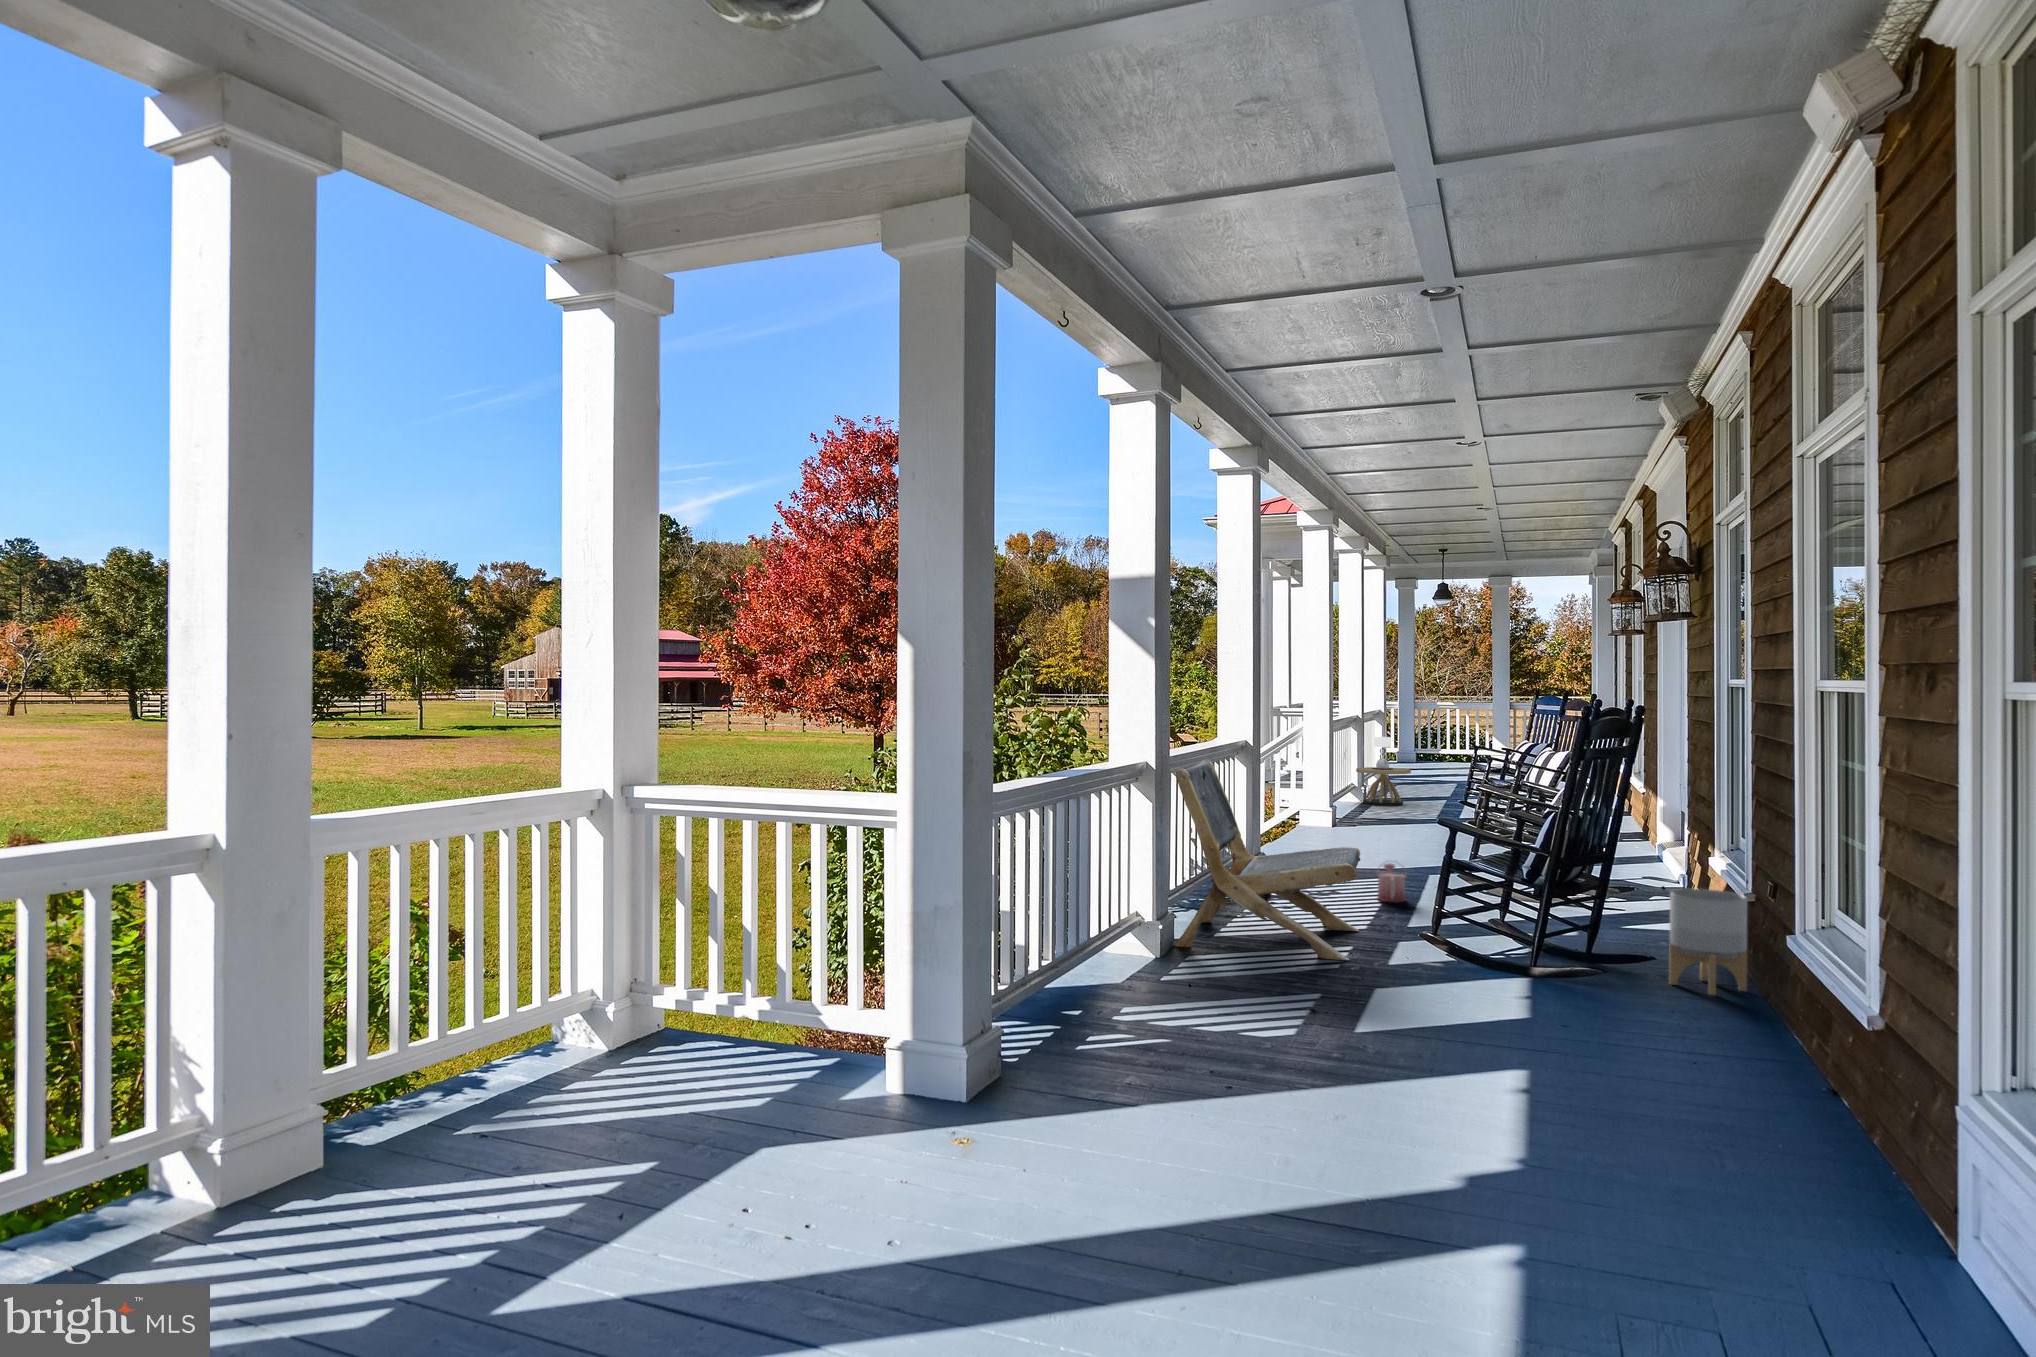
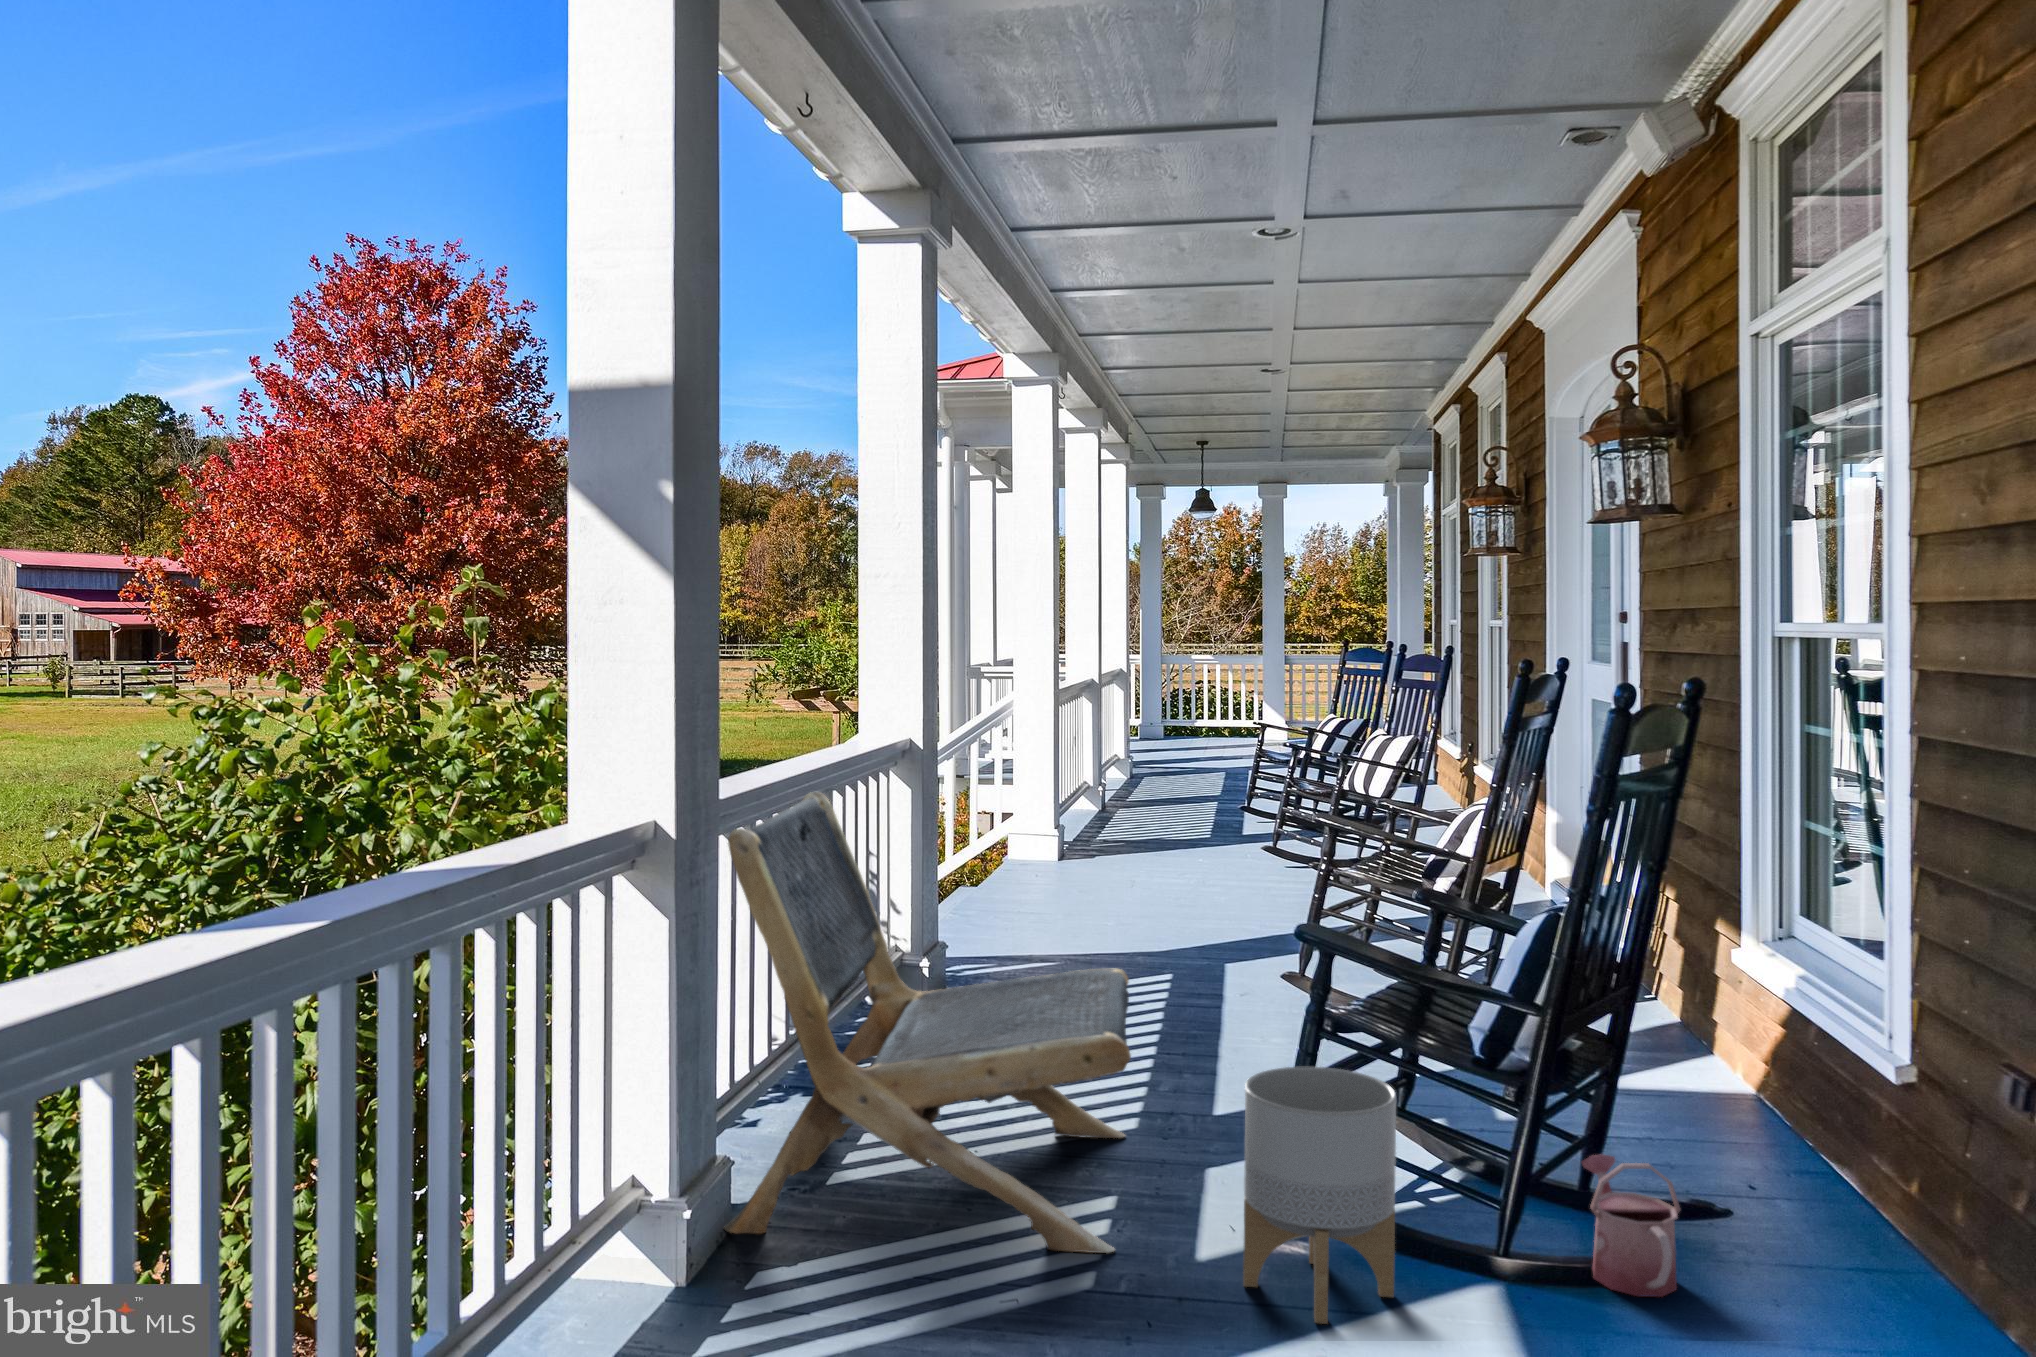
side table: present [1356,737,1411,806] -> none [1092,710,1170,812]
watering can: present [1377,863,1407,902] -> present [1582,1154,1680,1297]
planter: present [1669,889,1747,995] -> present [1243,1067,1396,1324]

